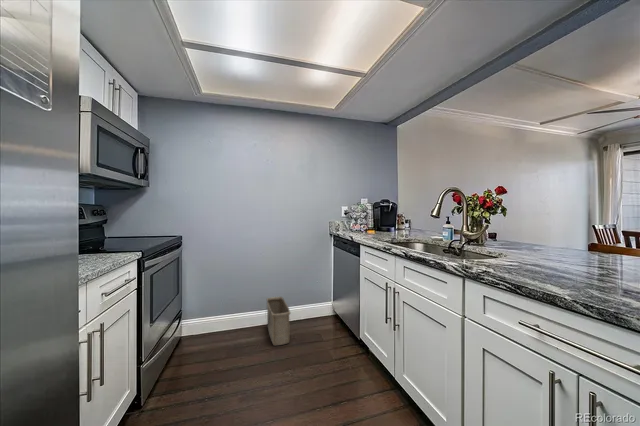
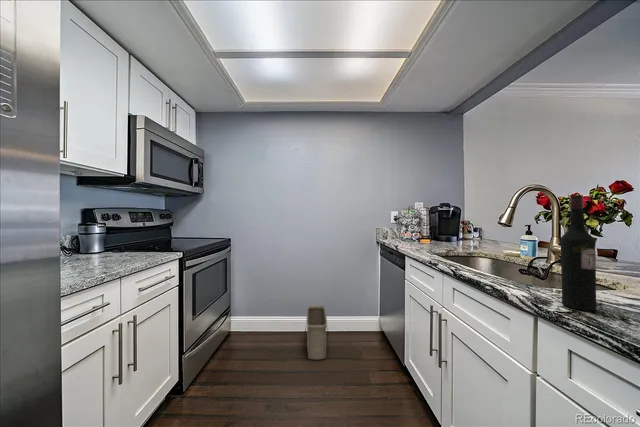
wine bottle: none [476,198,494,267] -> present [561,195,597,311]

